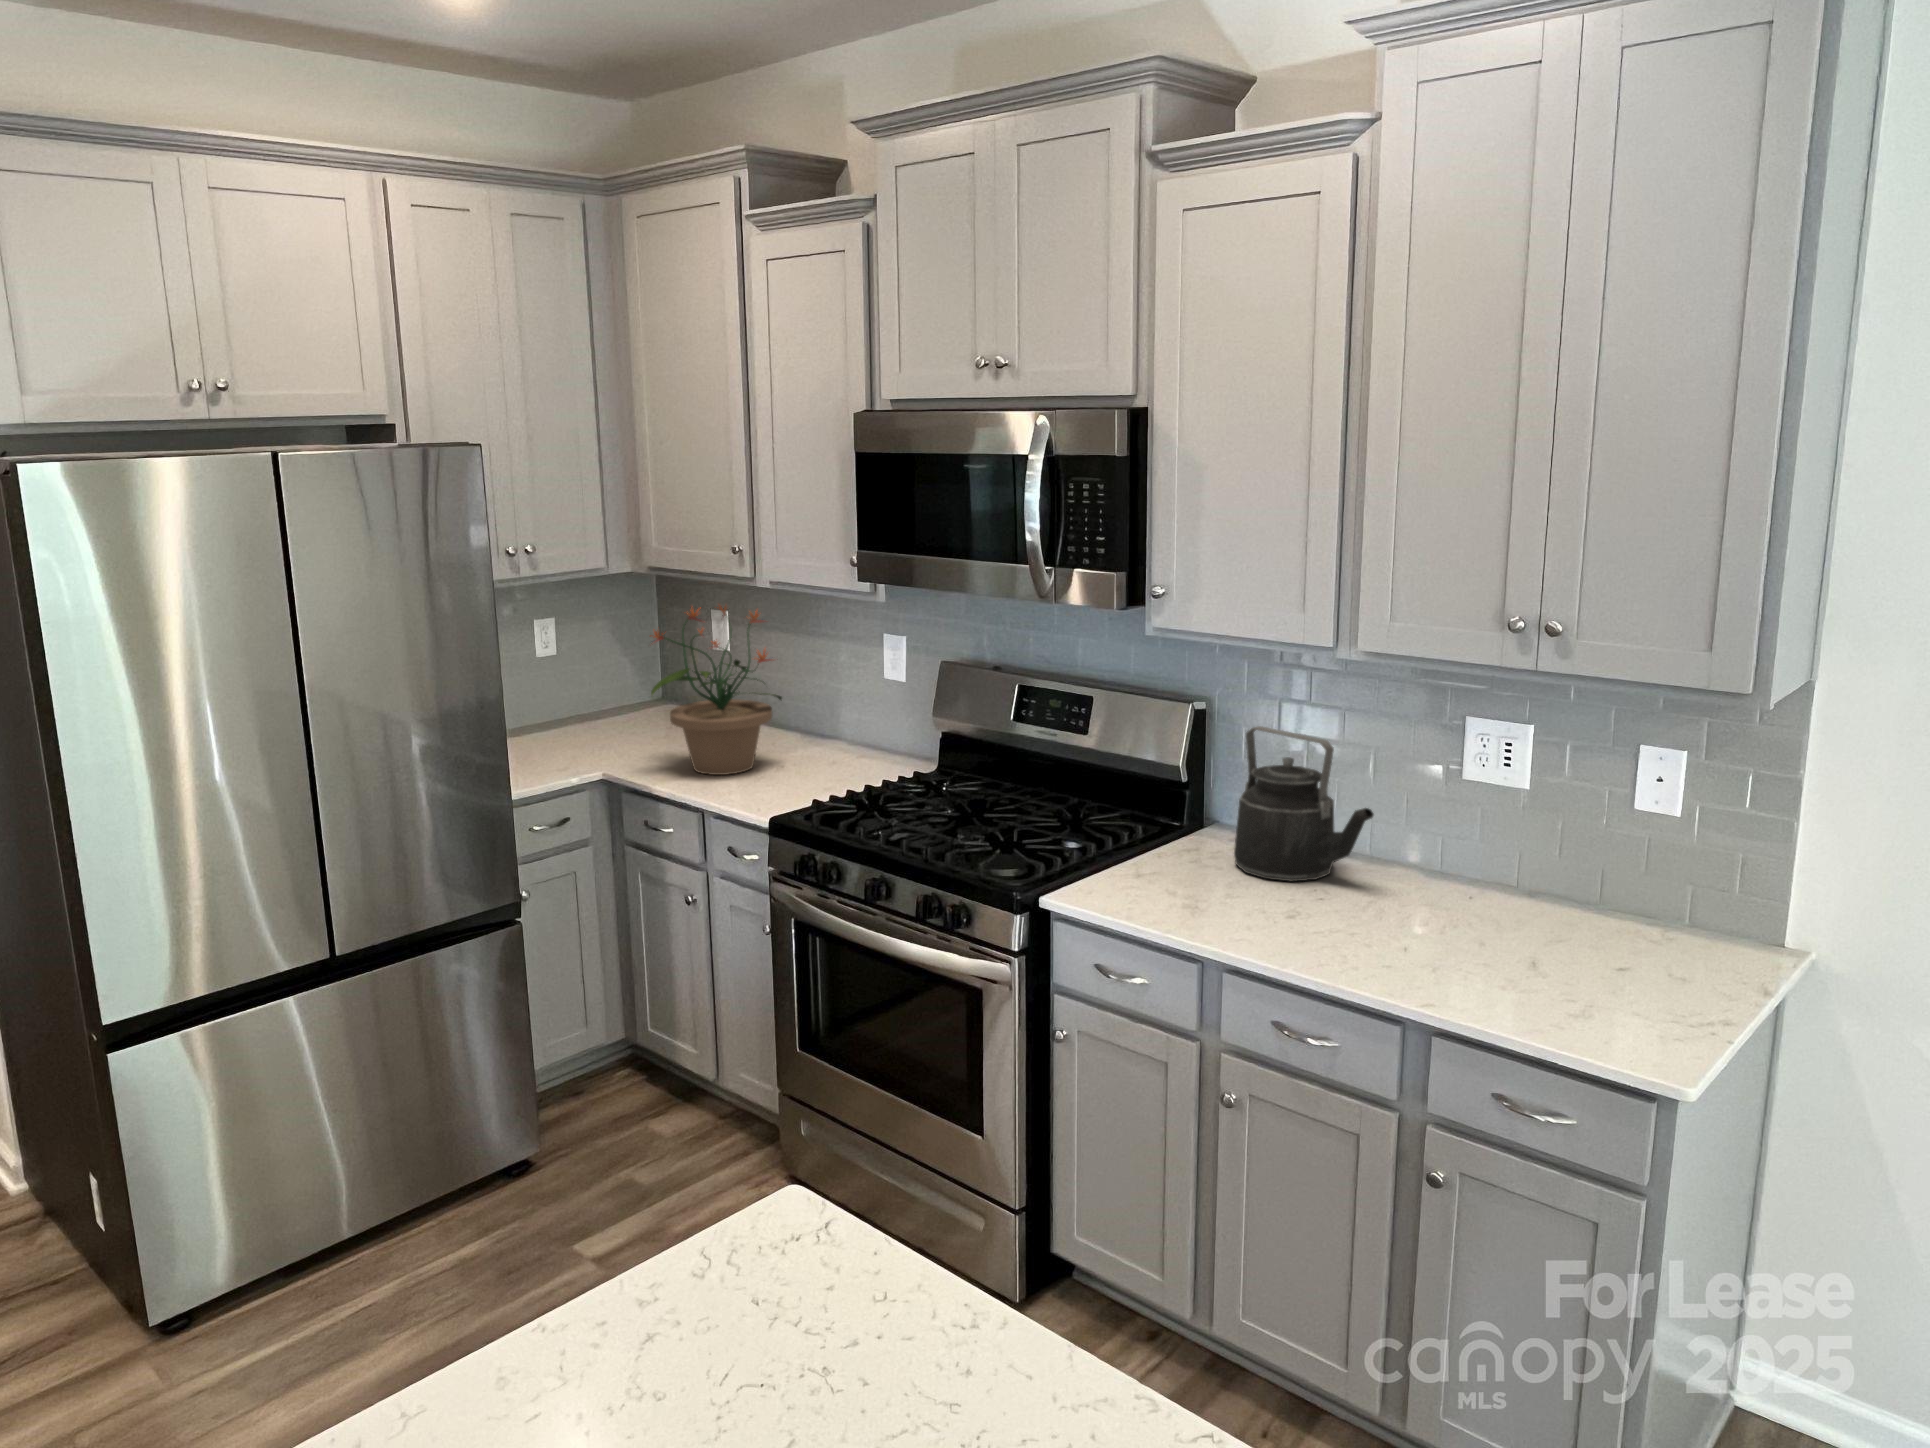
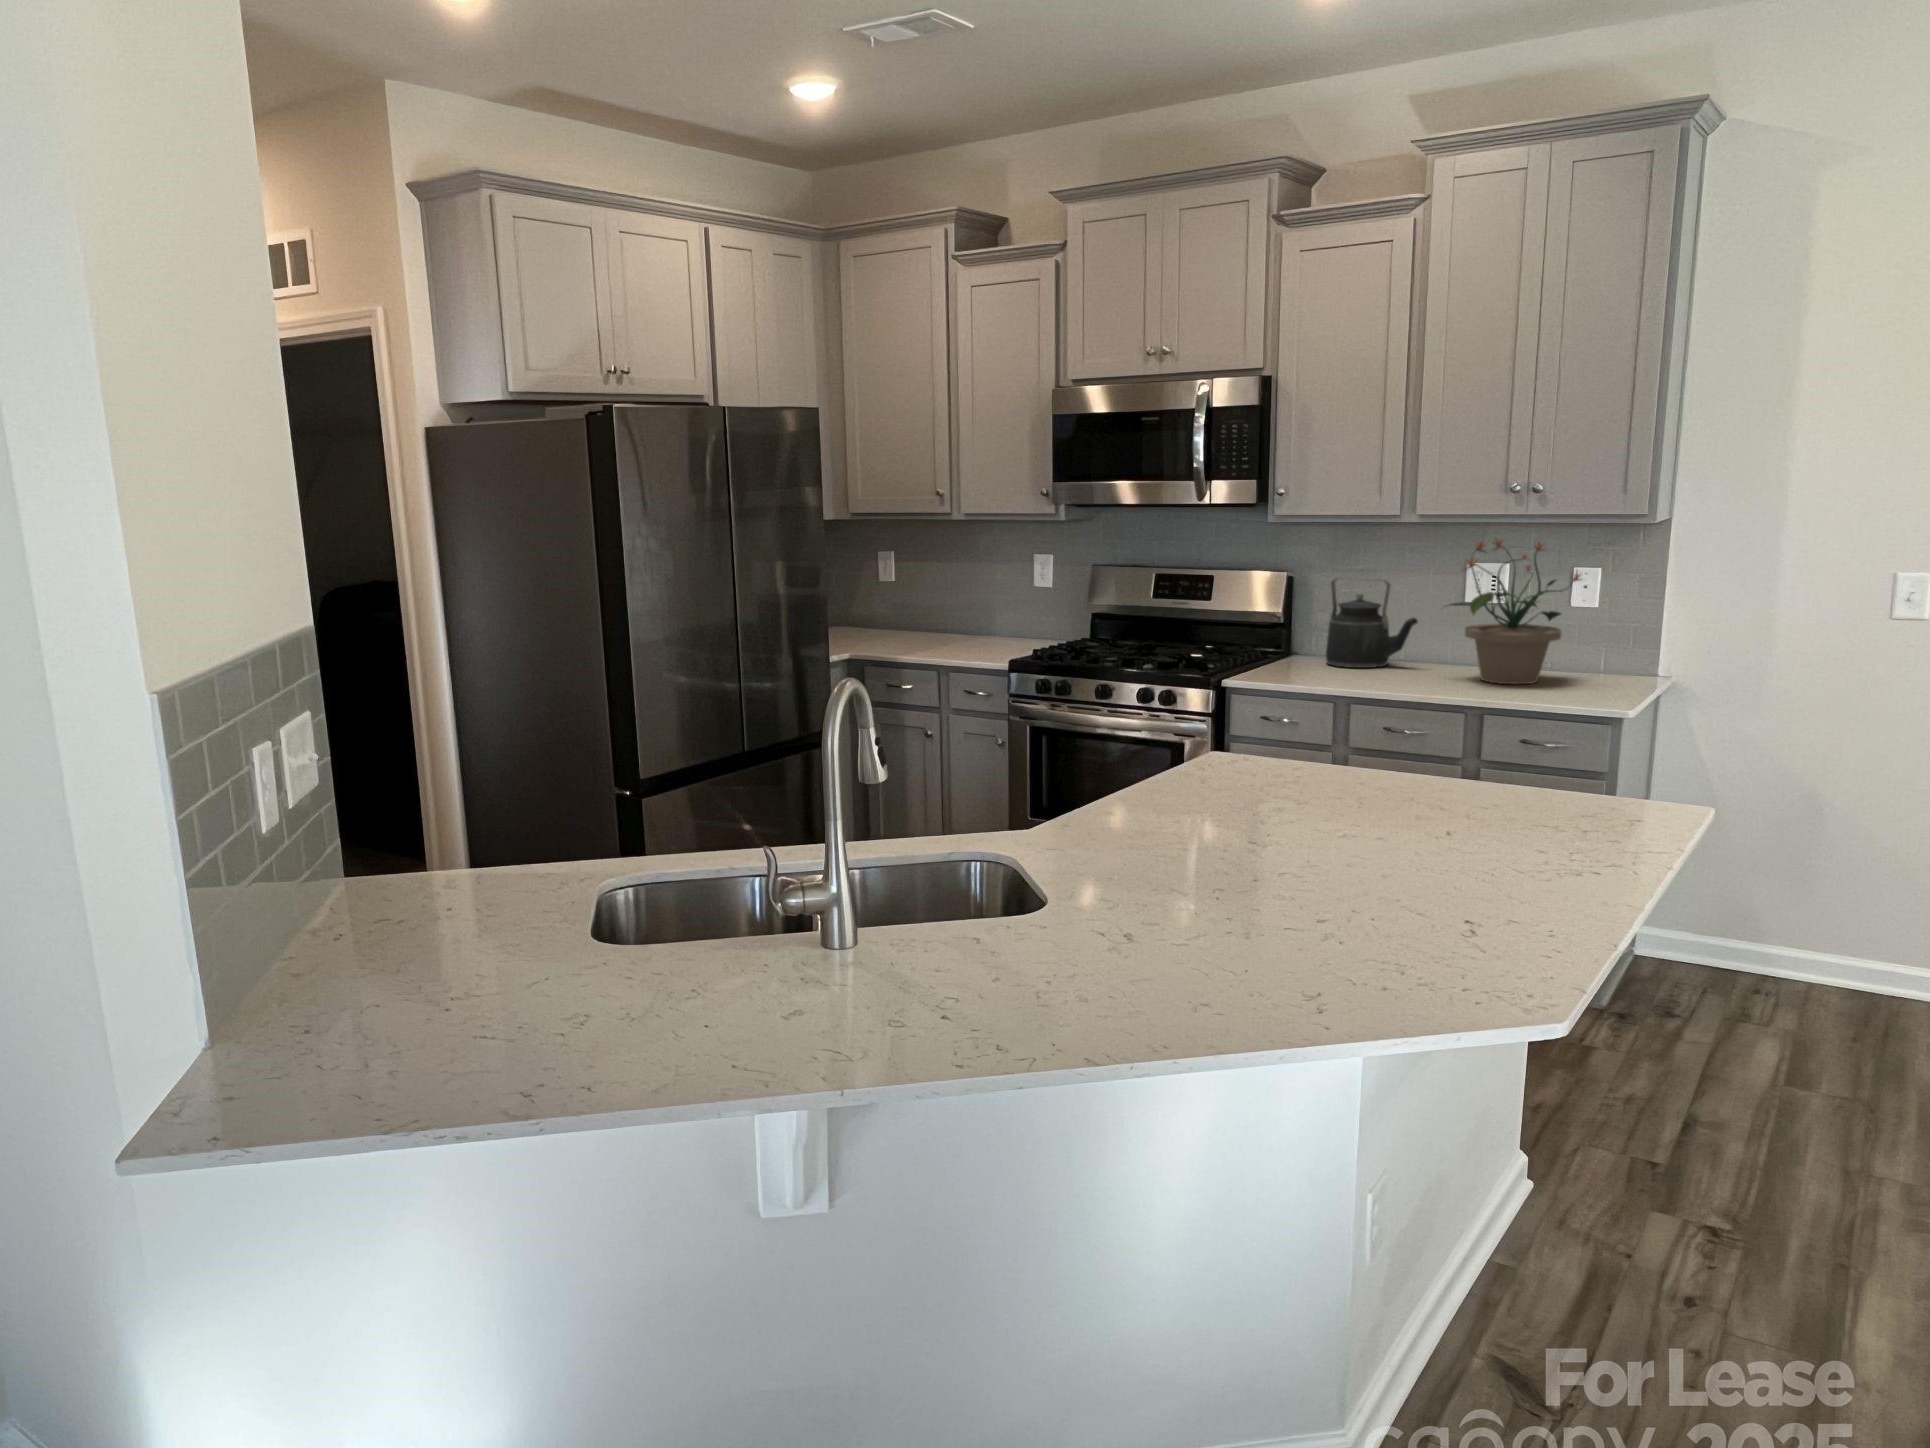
potted plant: present [651,606,782,775] -> present [1450,539,1580,684]

